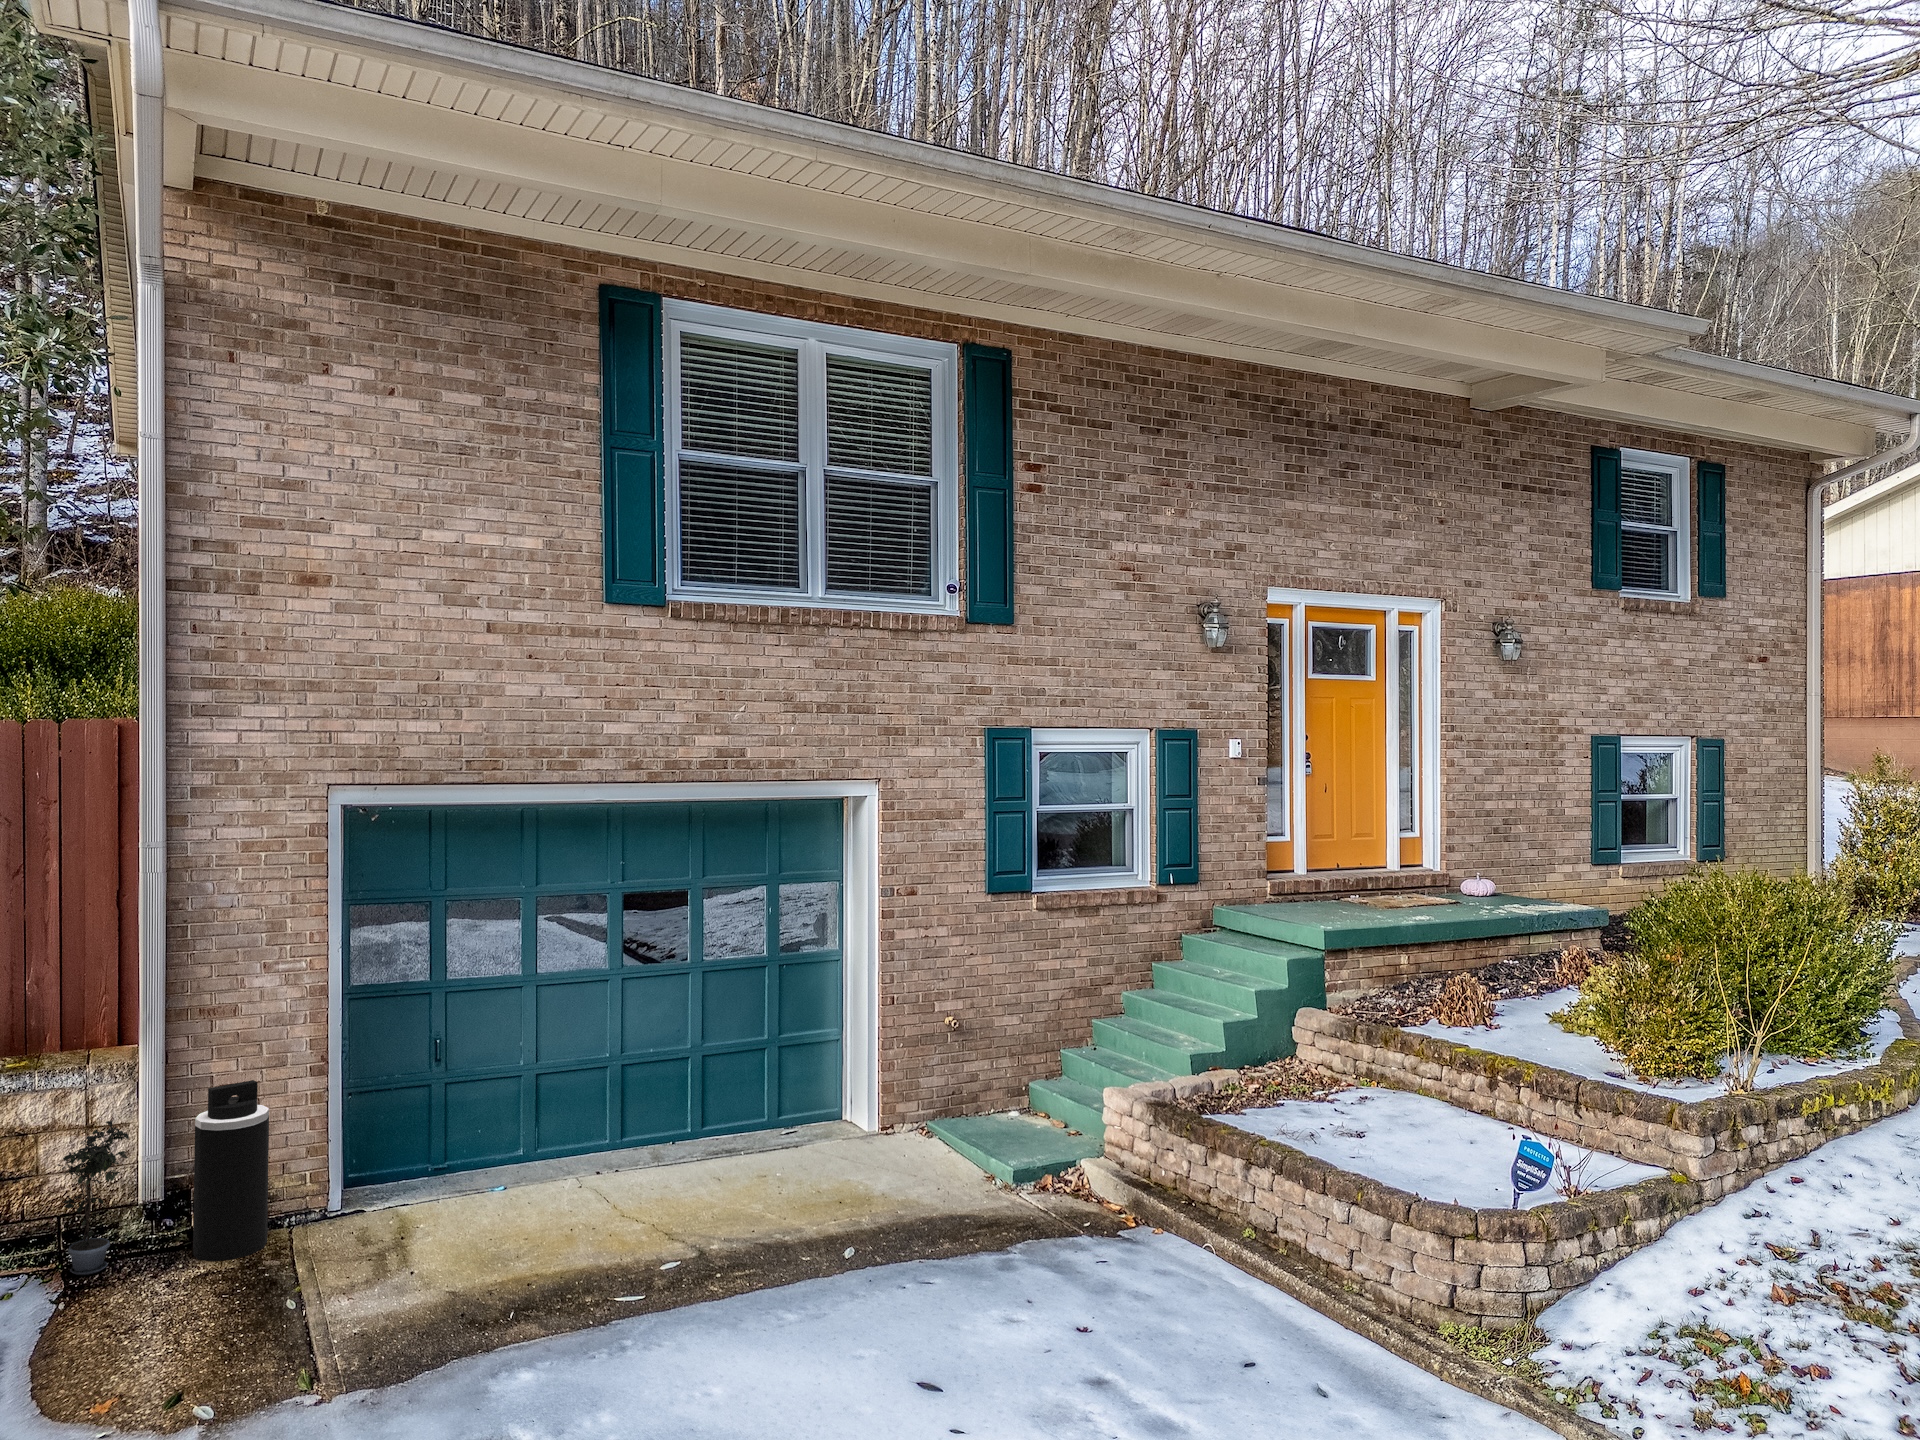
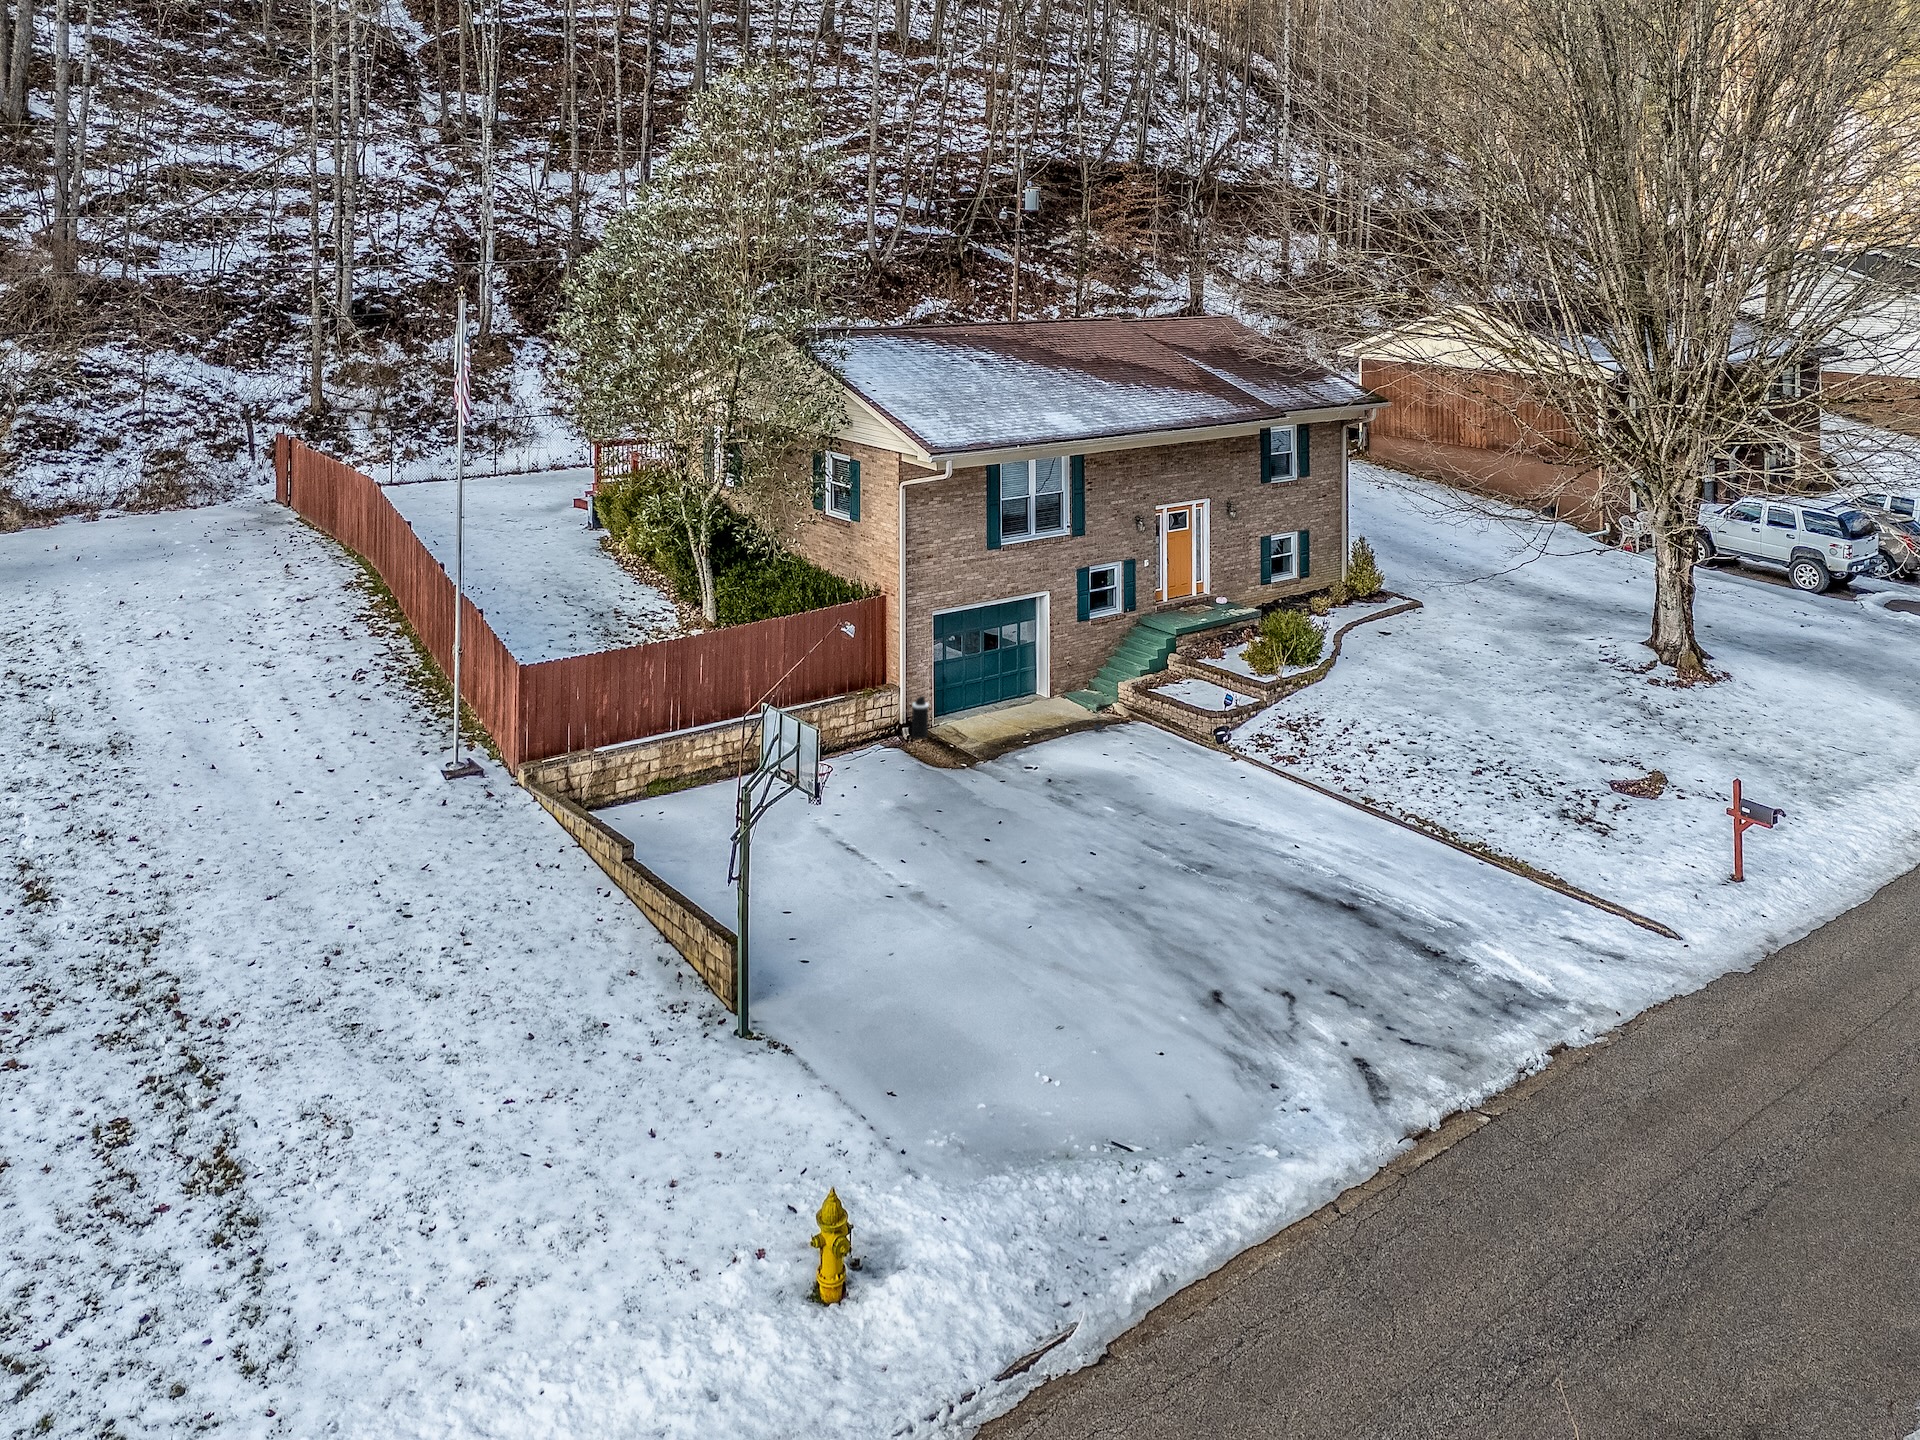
potted plant: present [58,1120,129,1275] -> present [1093,700,1109,731]

